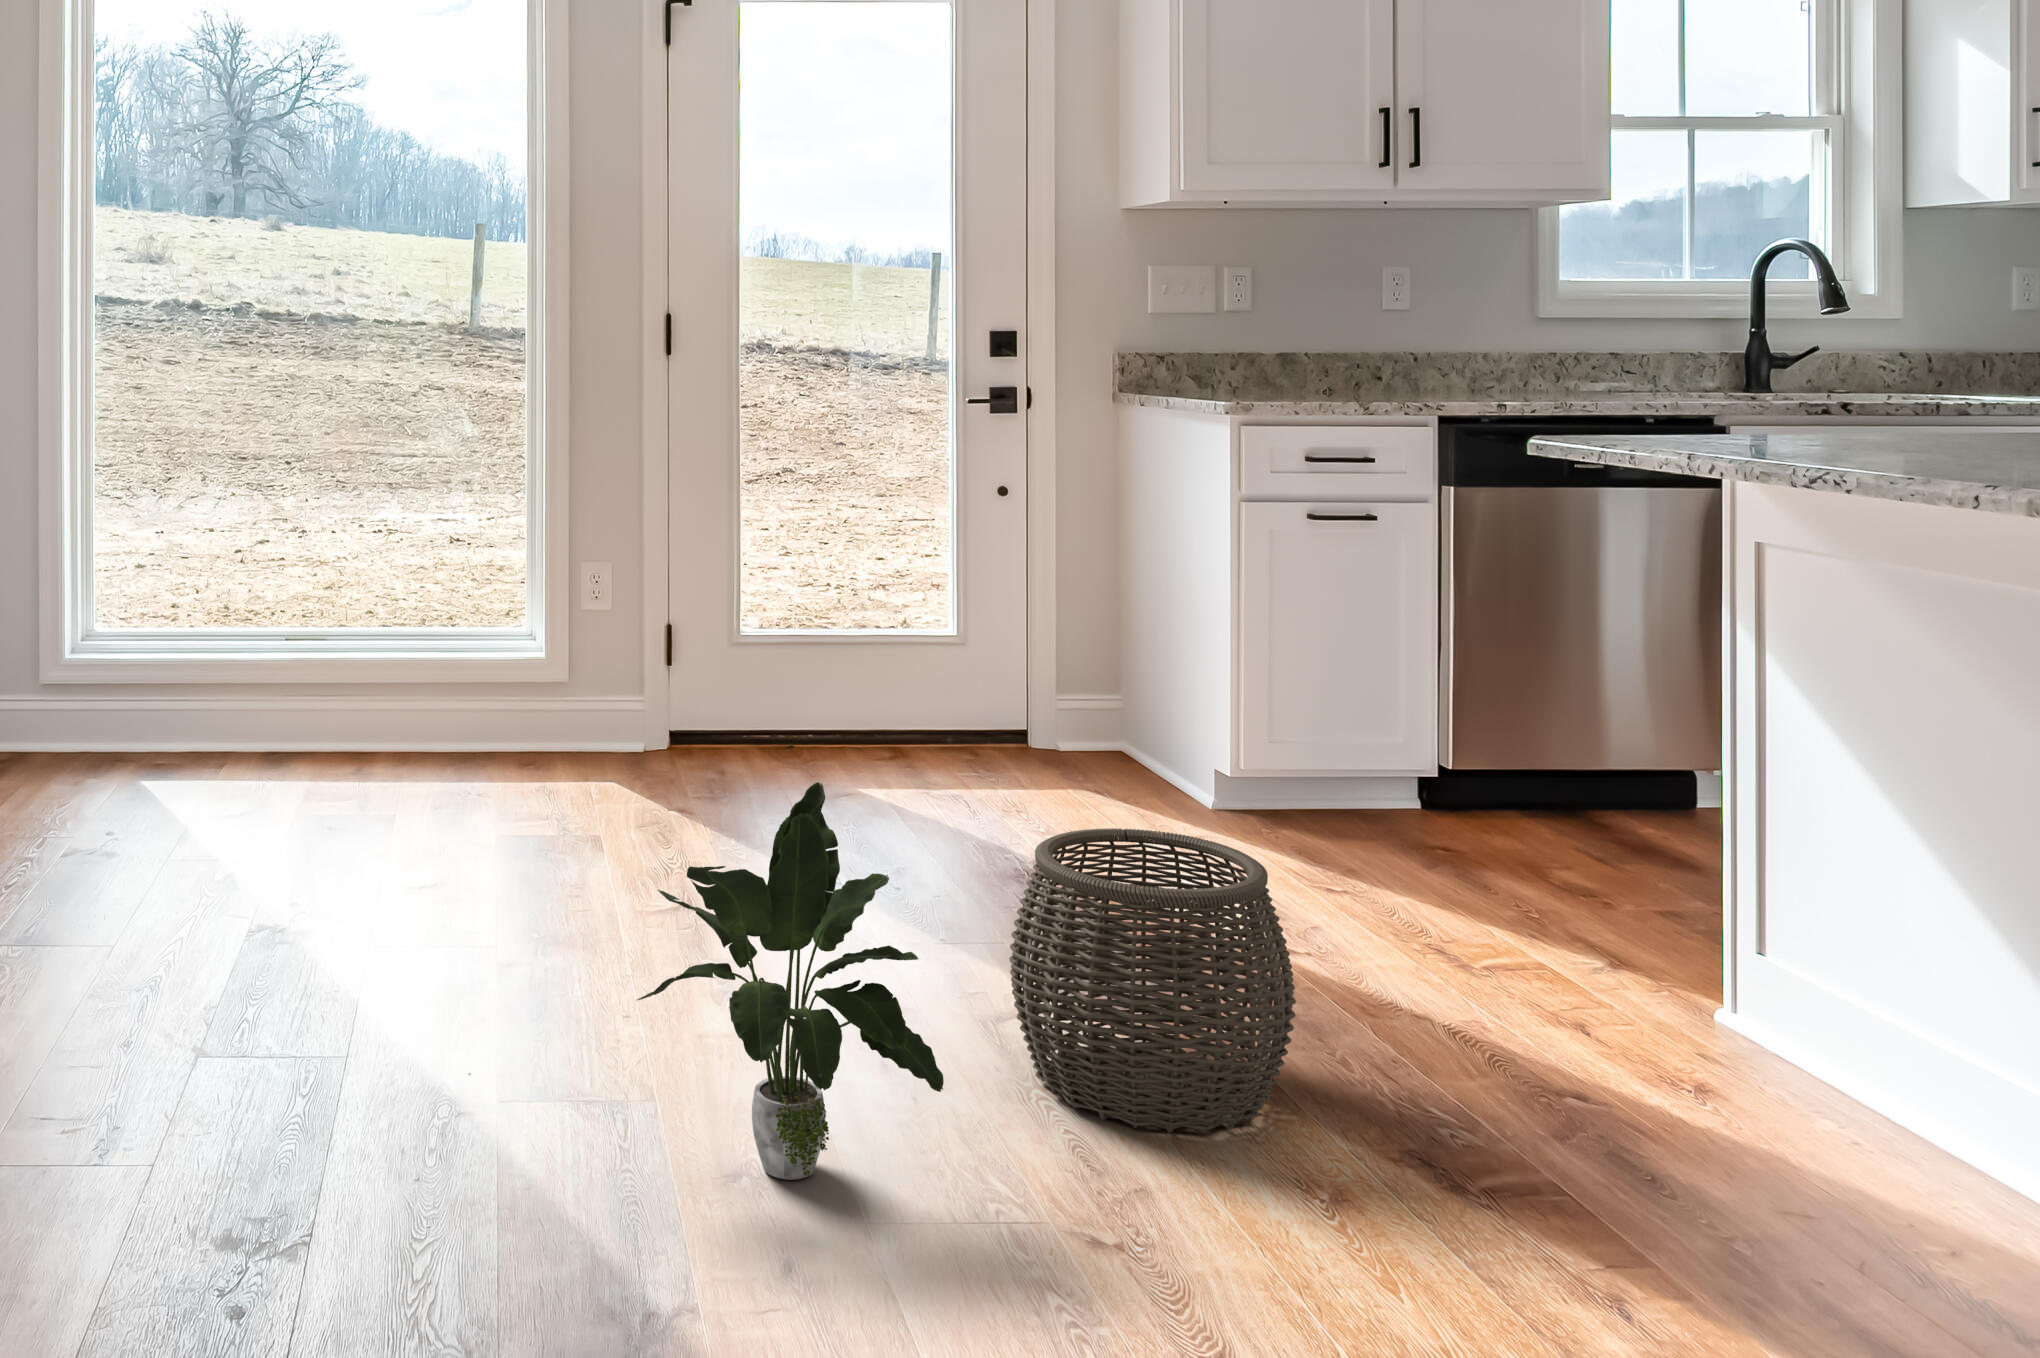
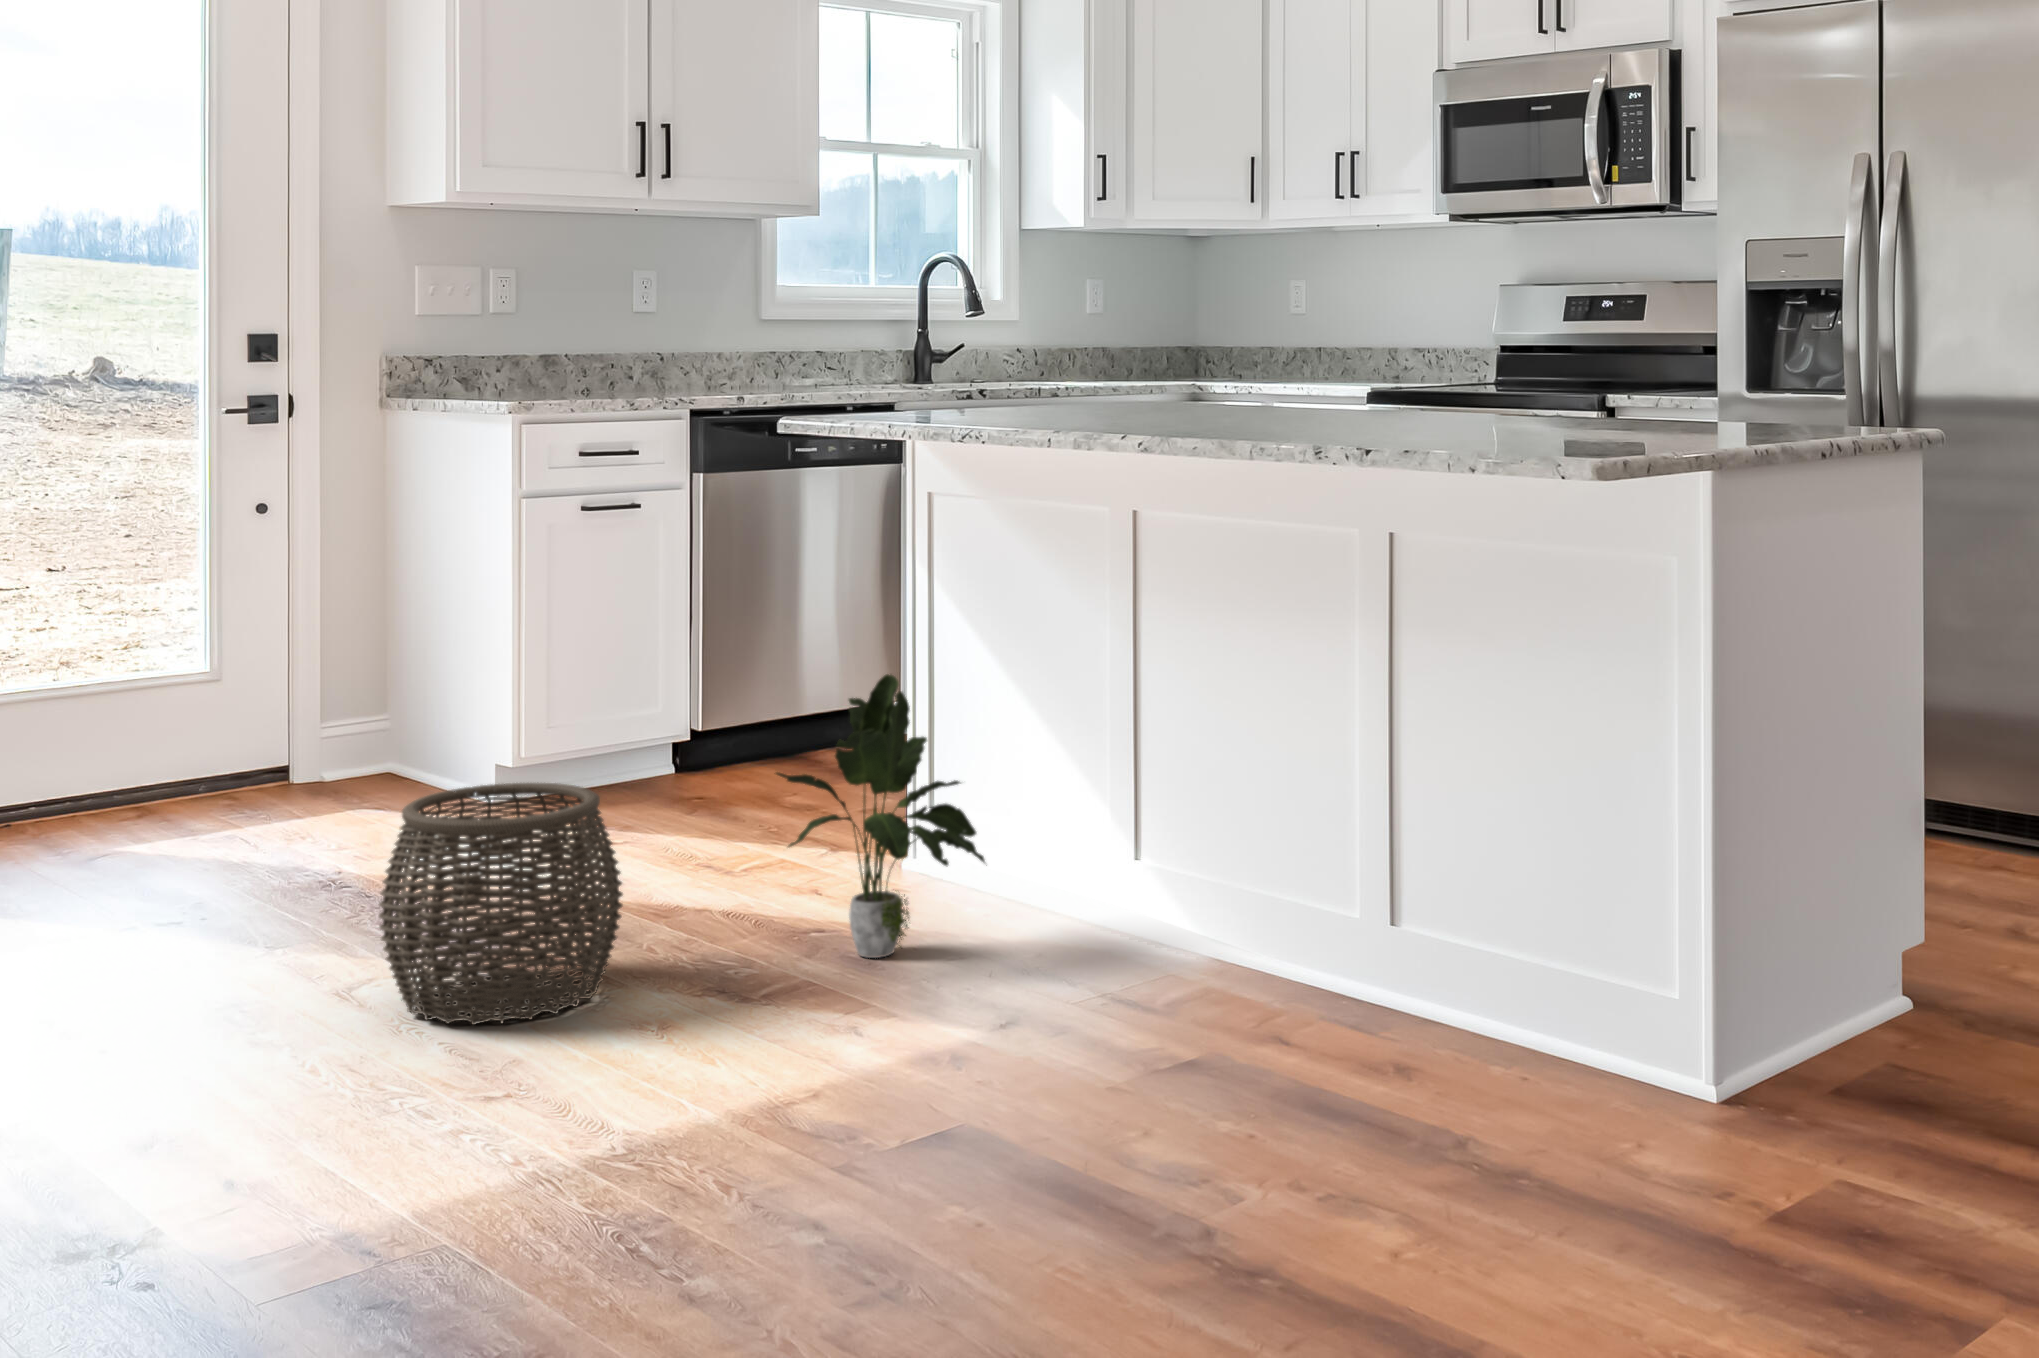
potted plant: present [637,782,944,1180] -> present [776,674,985,958]

